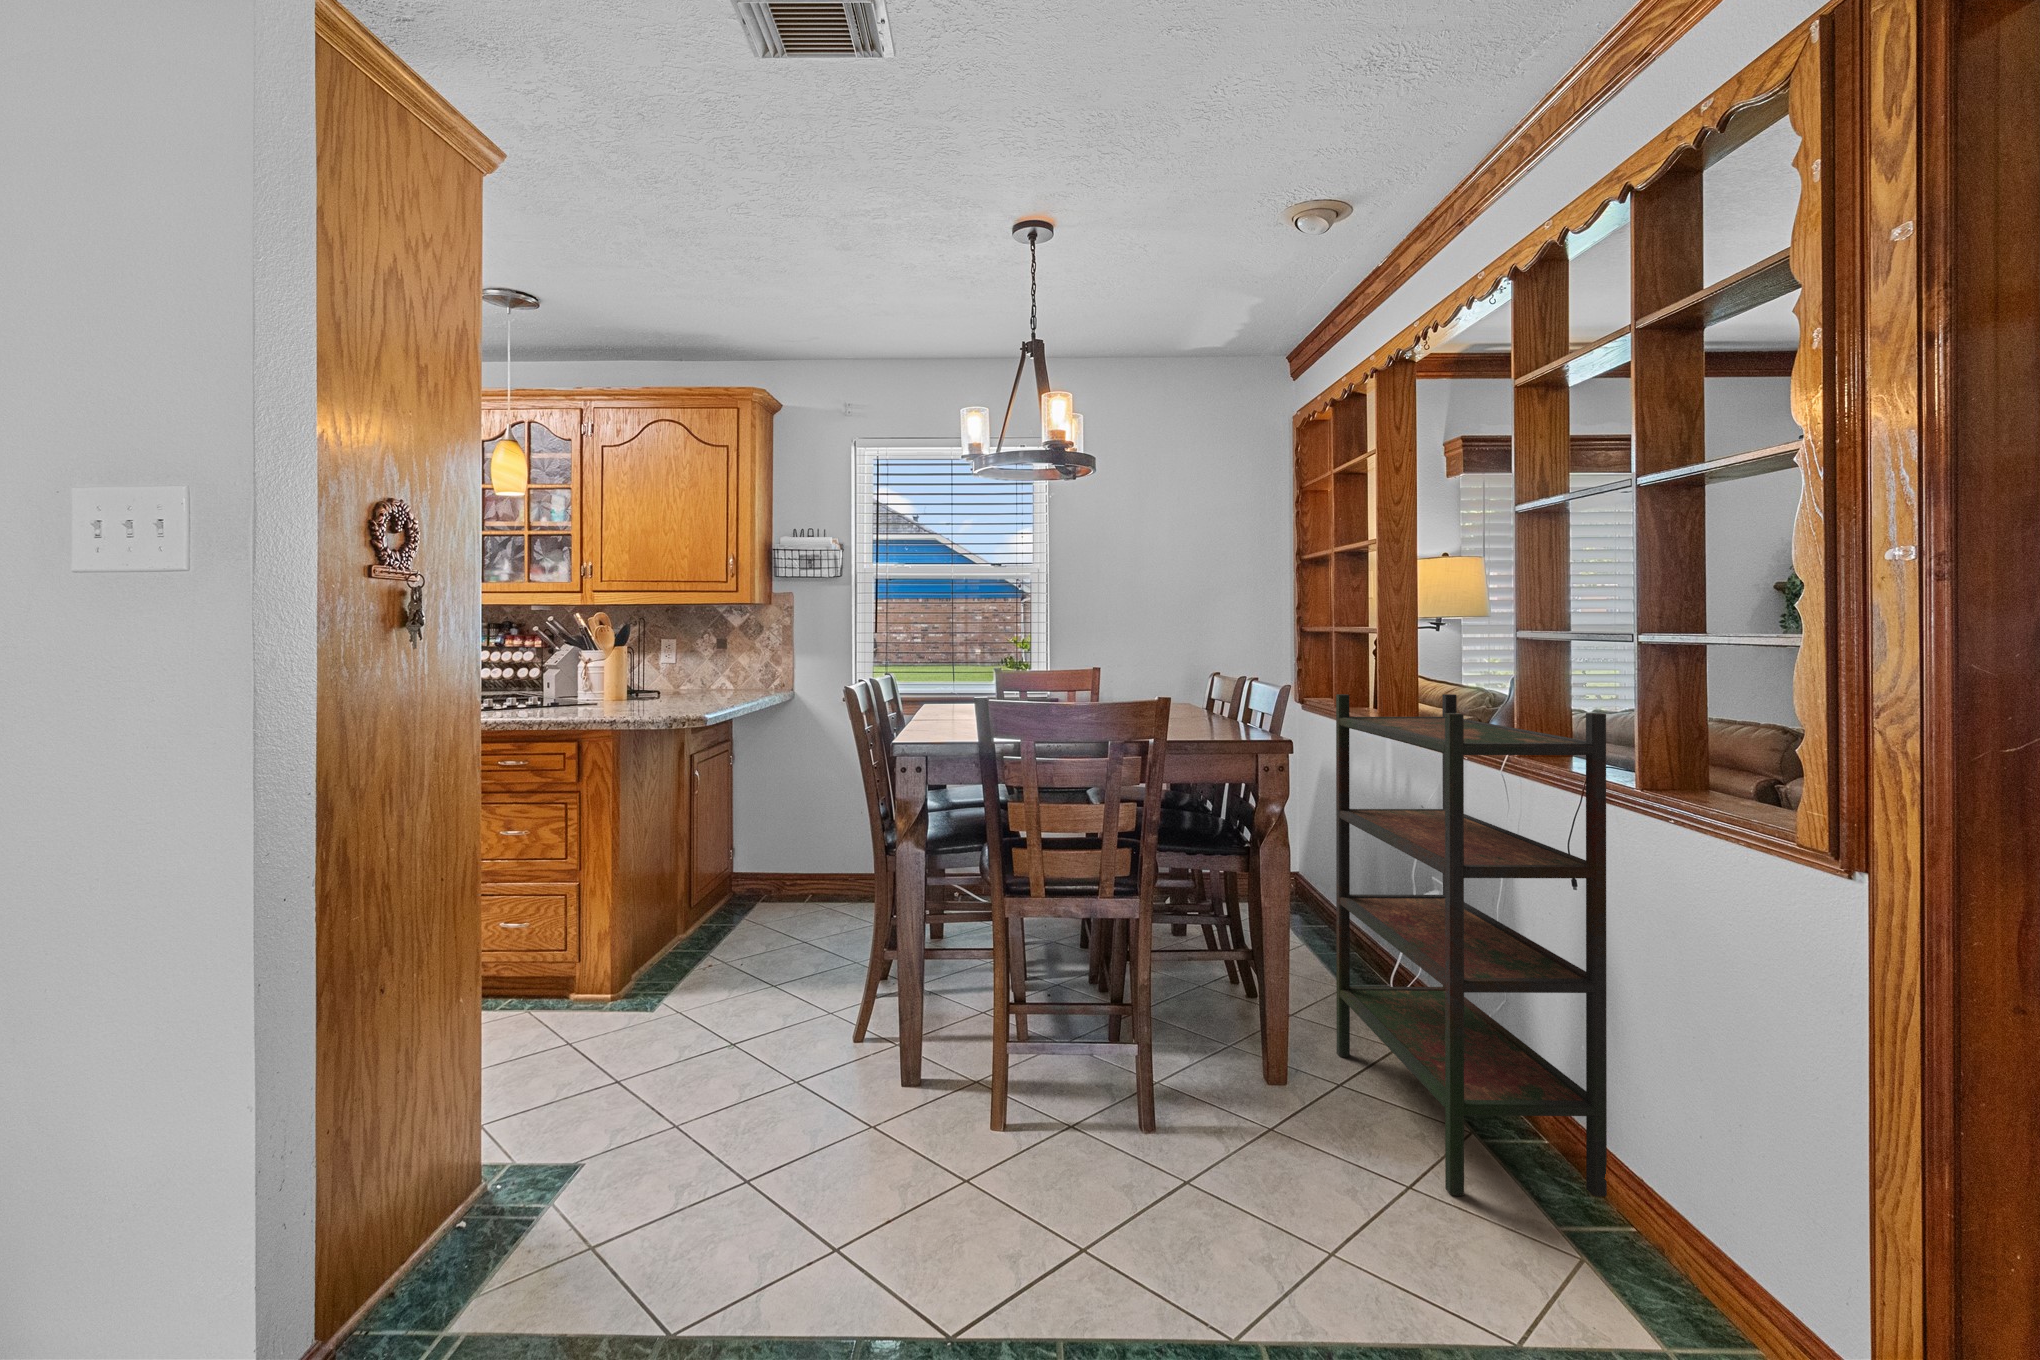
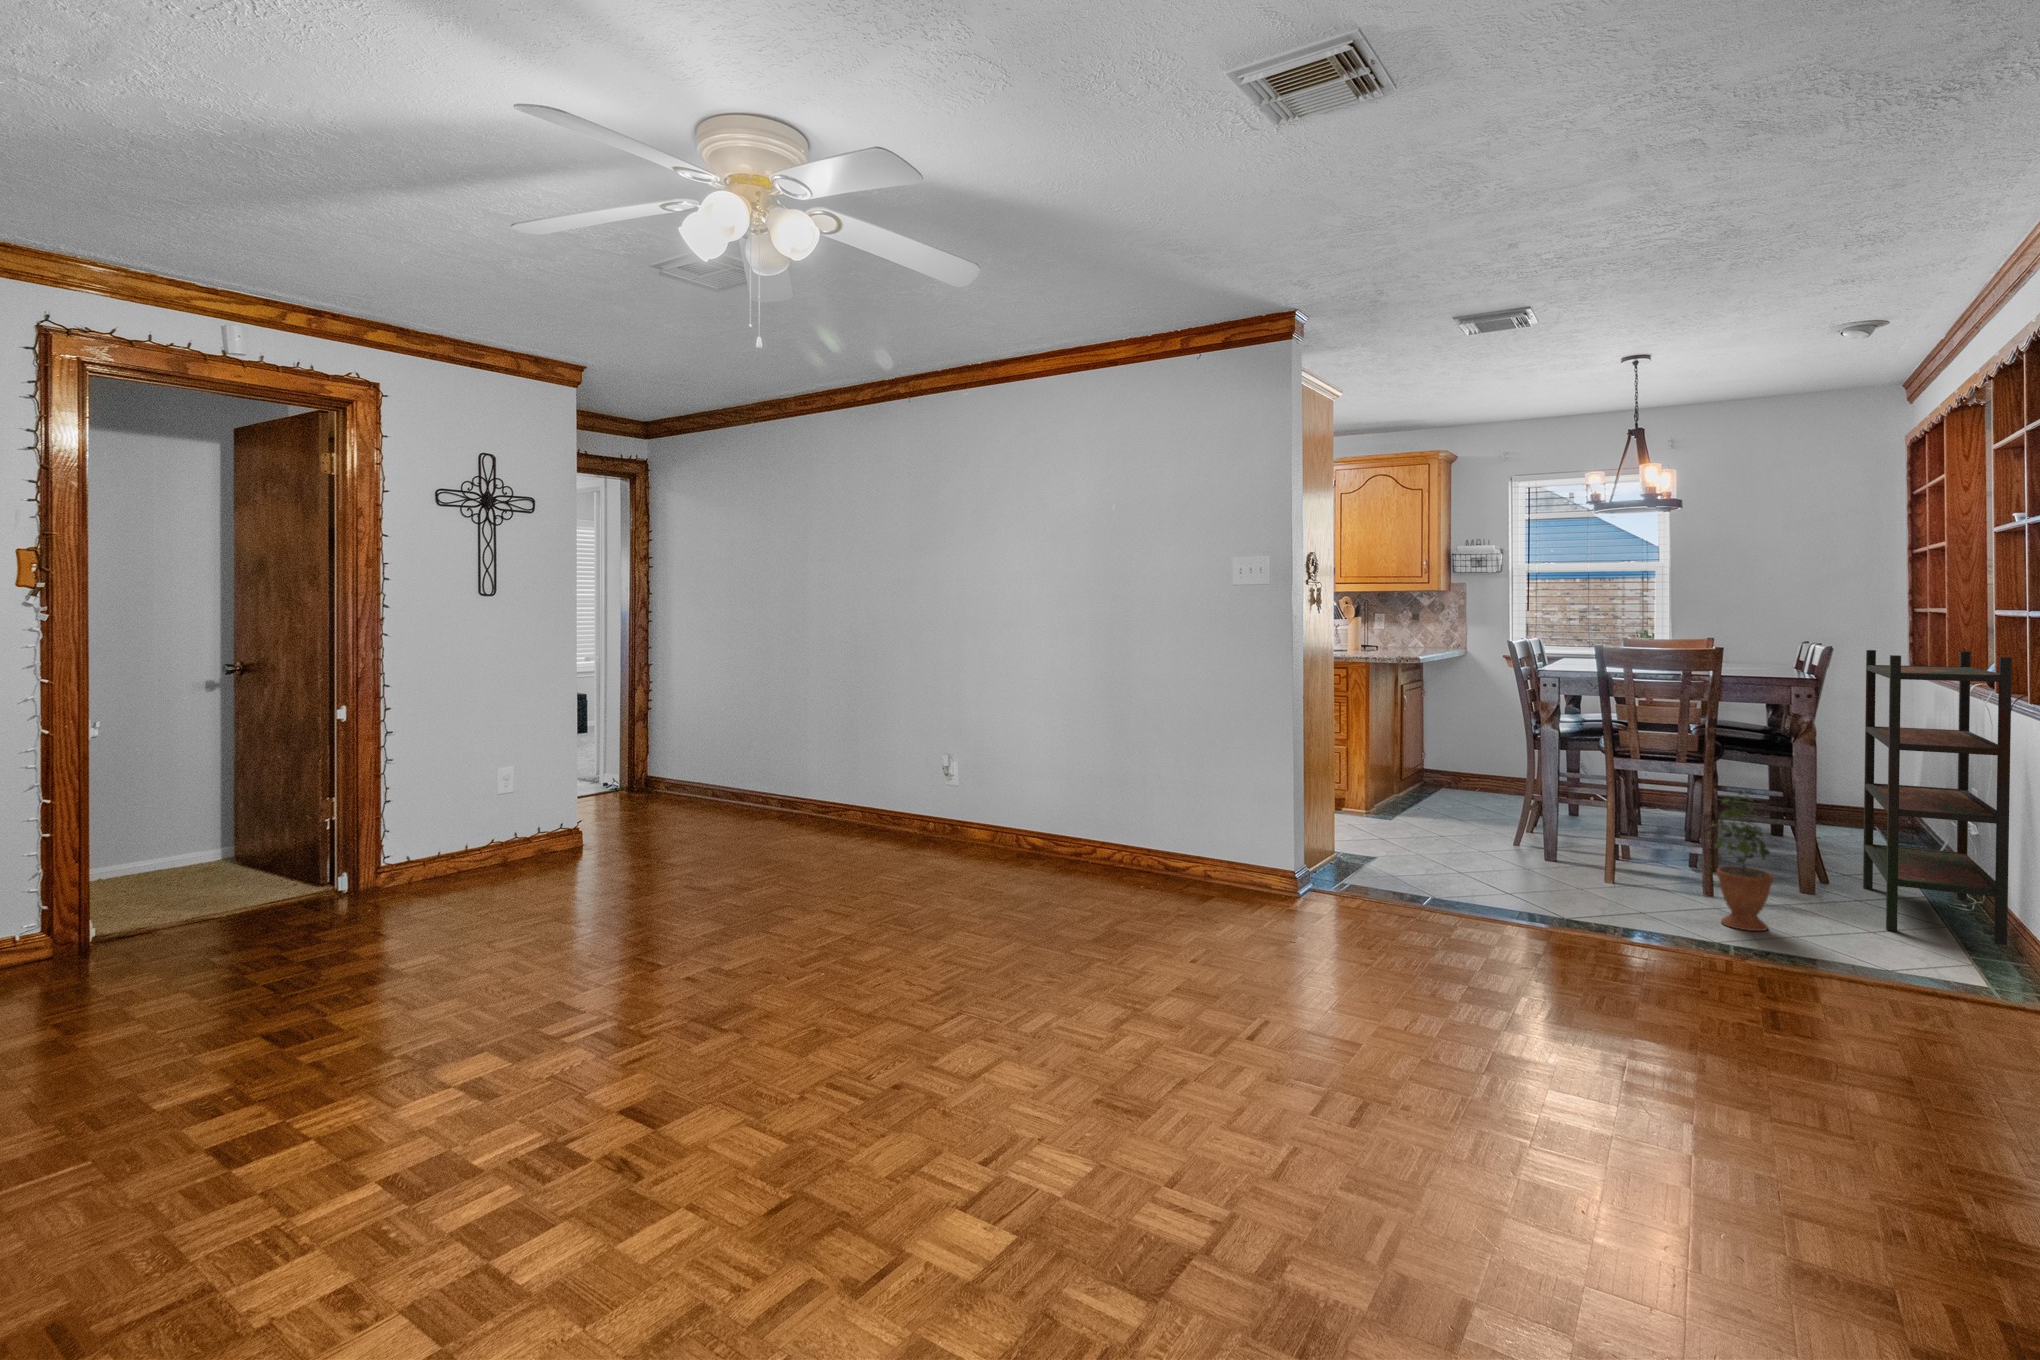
potted plant: none [1210,979,1318,1282] -> present [1708,791,1773,931]

